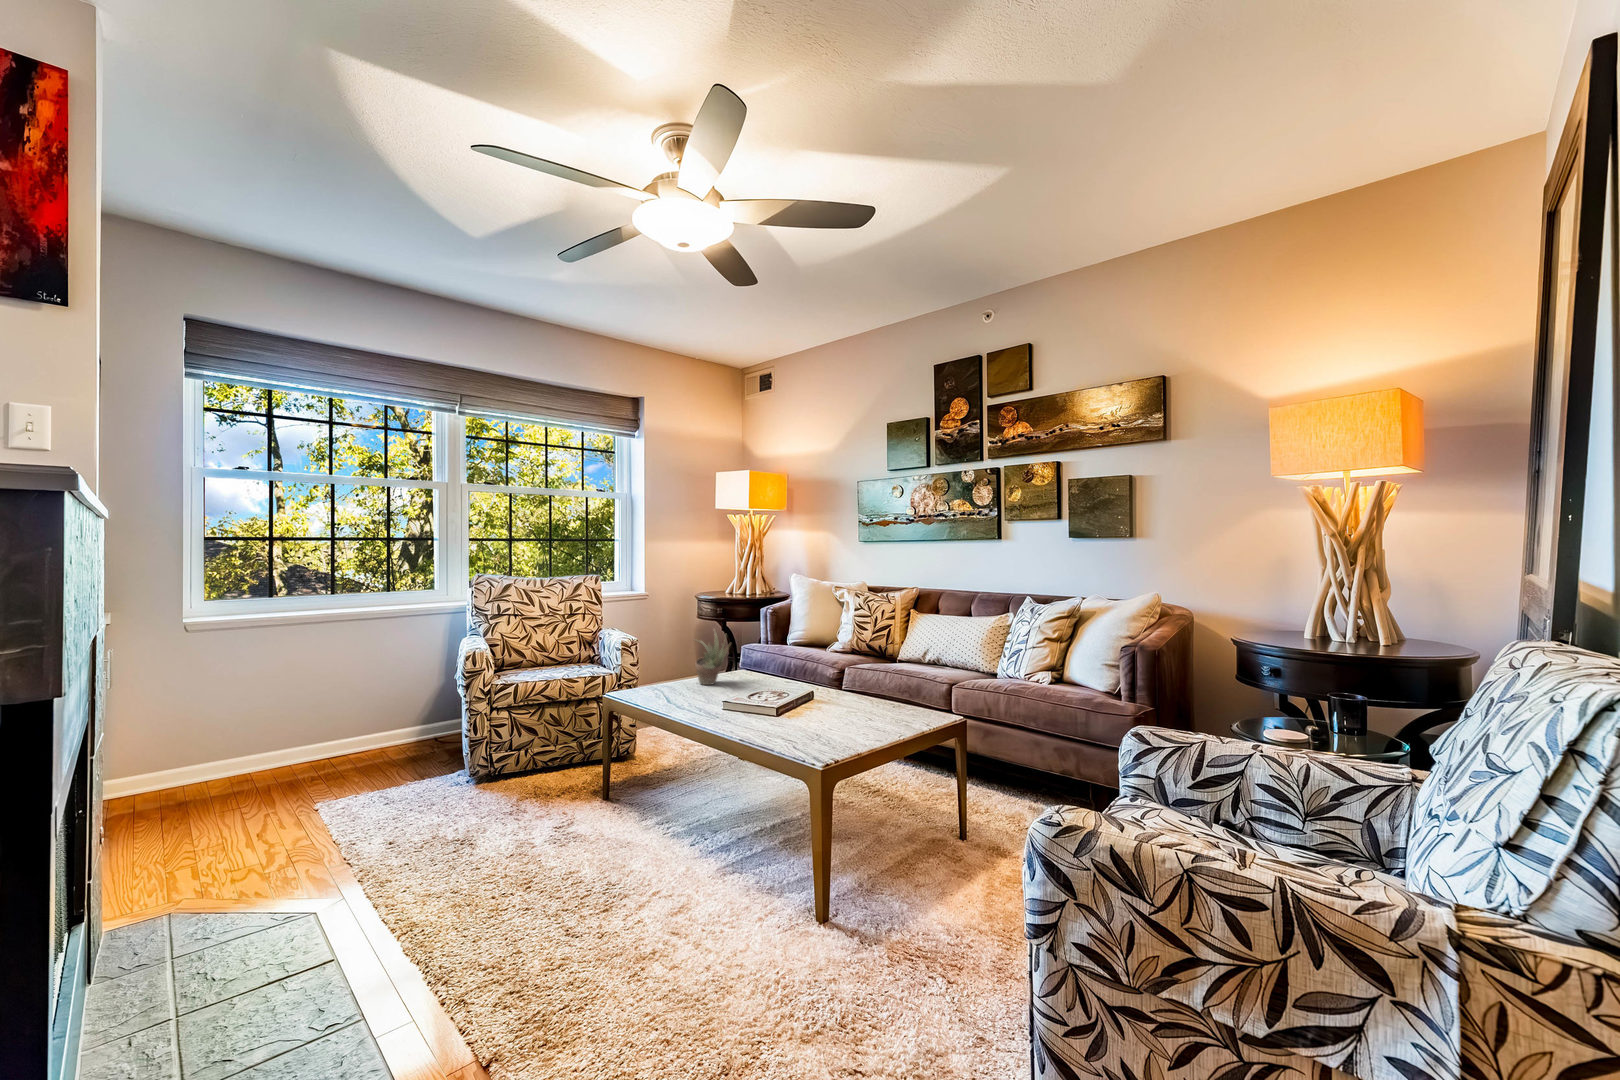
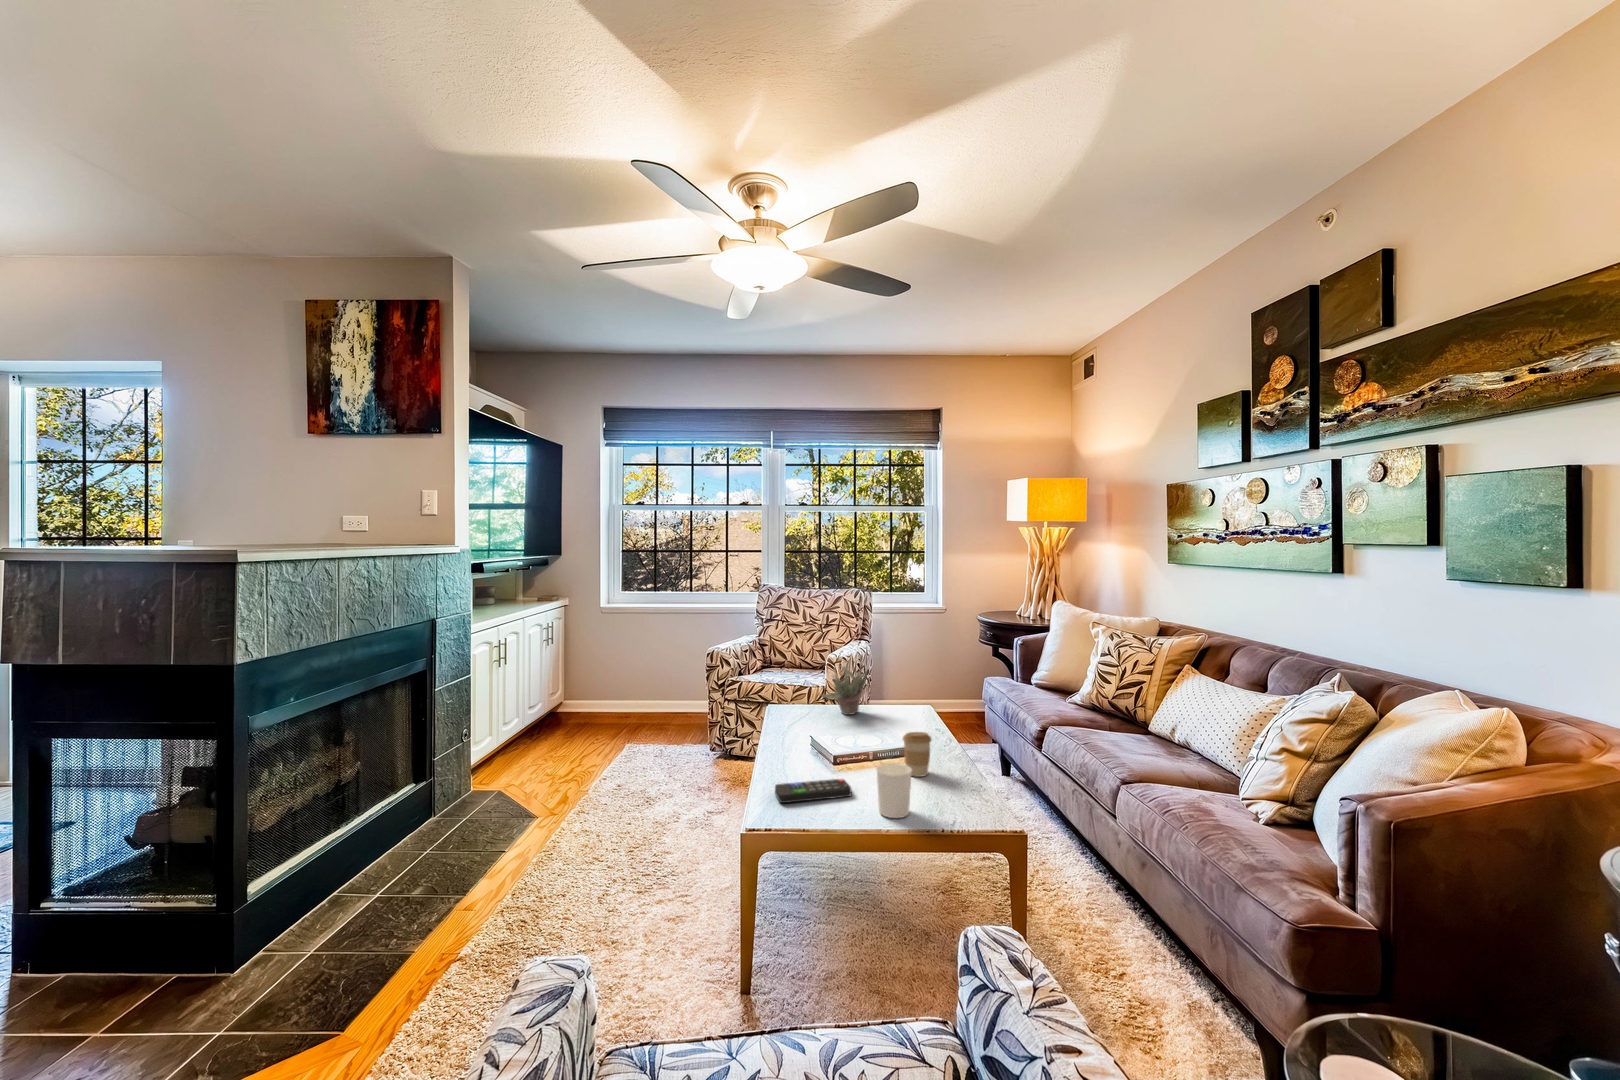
coffee cup: none [840,671,864,707] -> present [903,732,932,777]
candle holder: none [879,689,907,729] -> present [877,763,912,818]
remote control: none [795,717,847,742] -> present [775,779,852,803]

